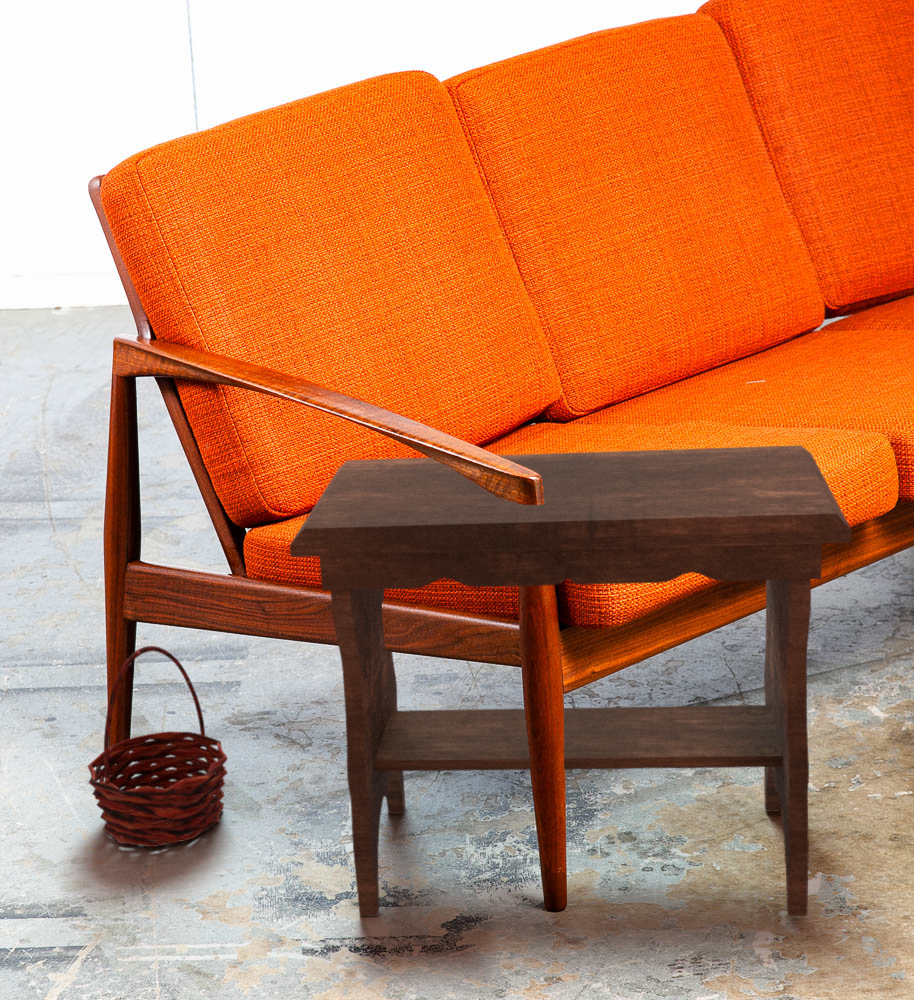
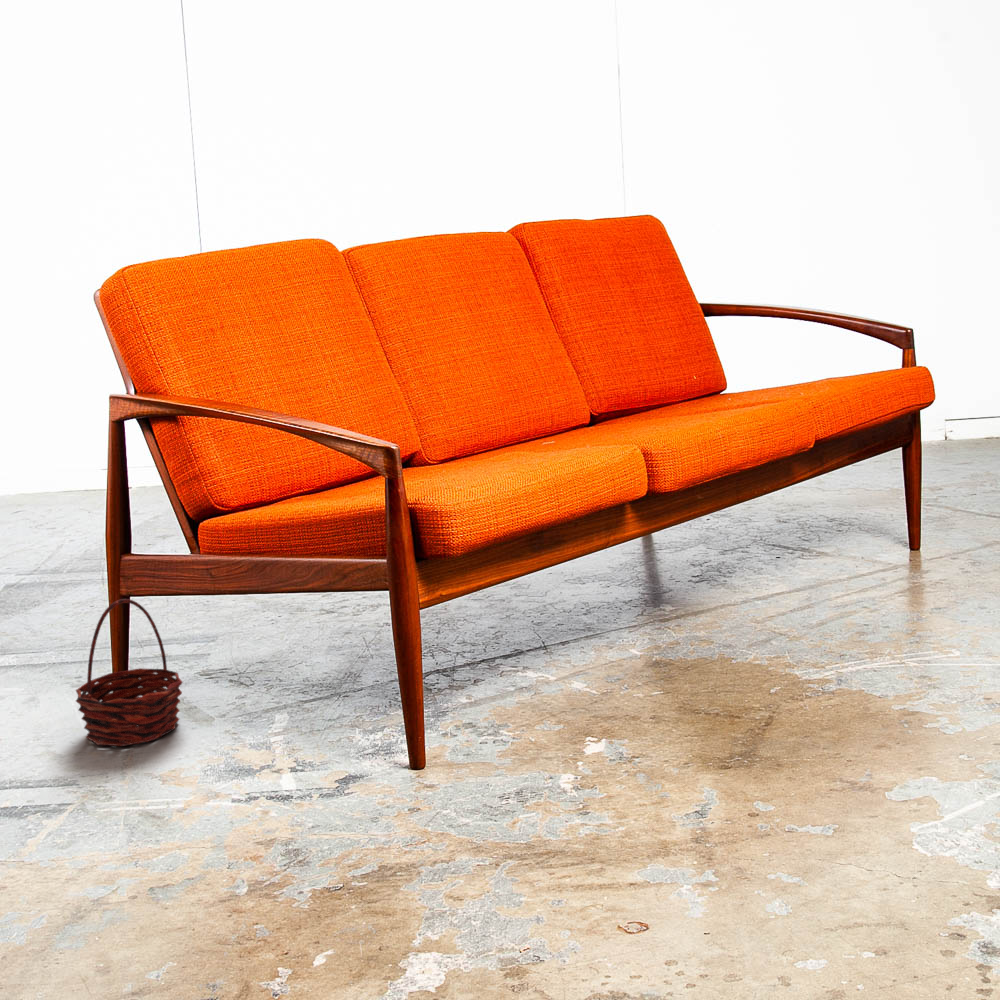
footstool: present [290,445,852,916] -> none [227,451,617,779]

